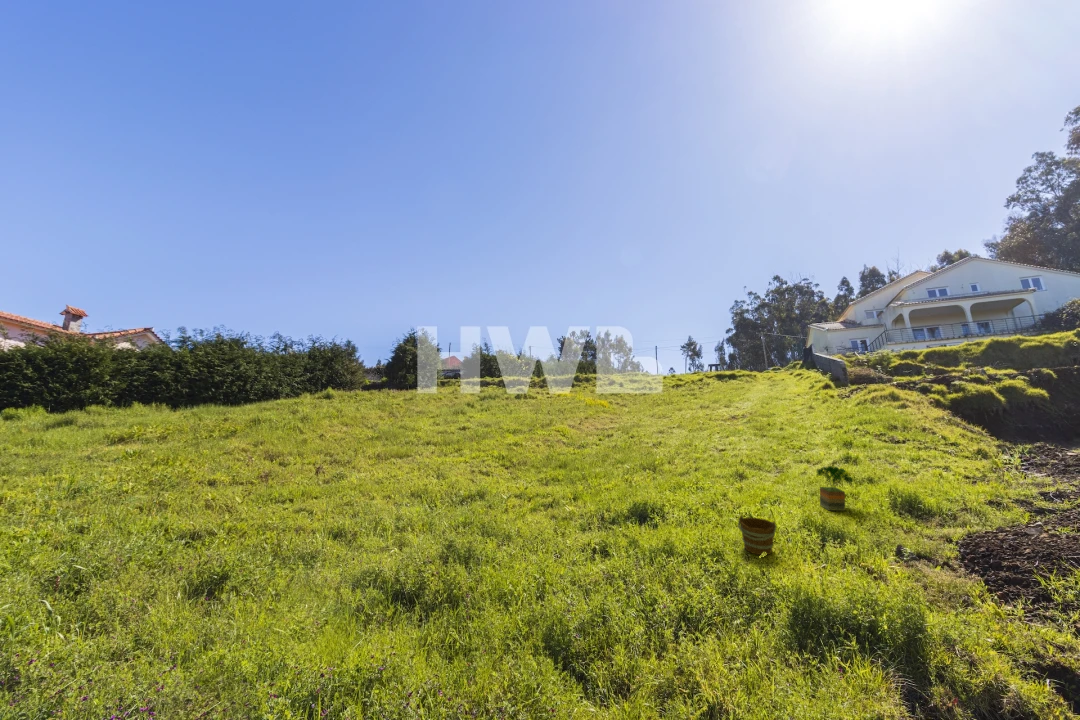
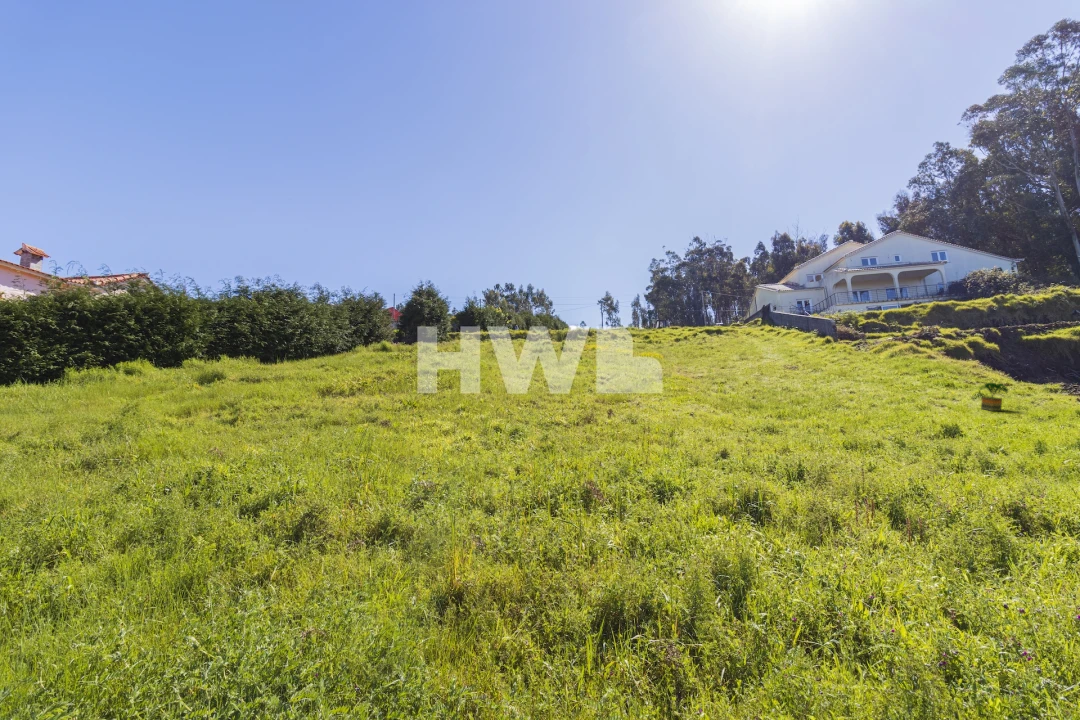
bucket: present [738,515,776,555] -> none [982,409,1013,431]

